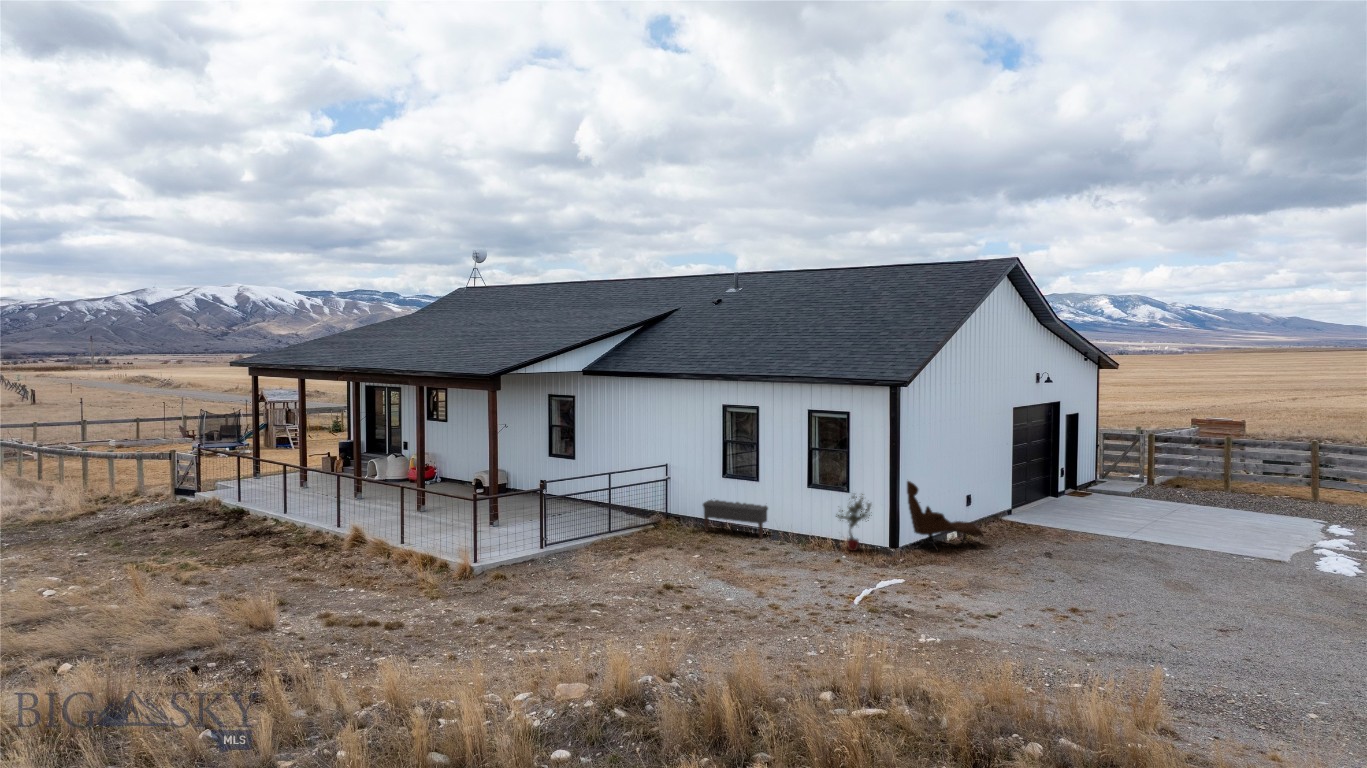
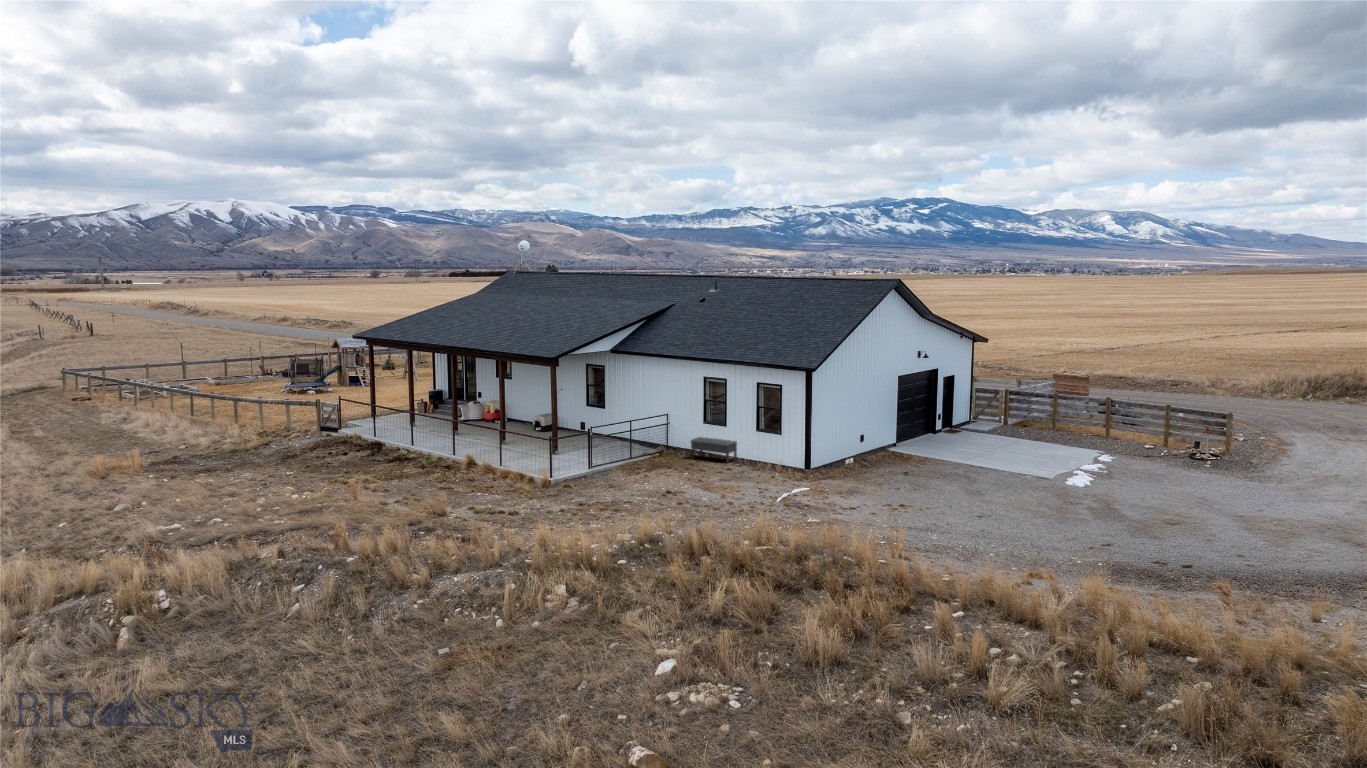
lounge chair: present [907,481,983,551] -> none [814,426,865,472]
potted tree: present [836,494,872,551] -> none [773,435,797,471]

